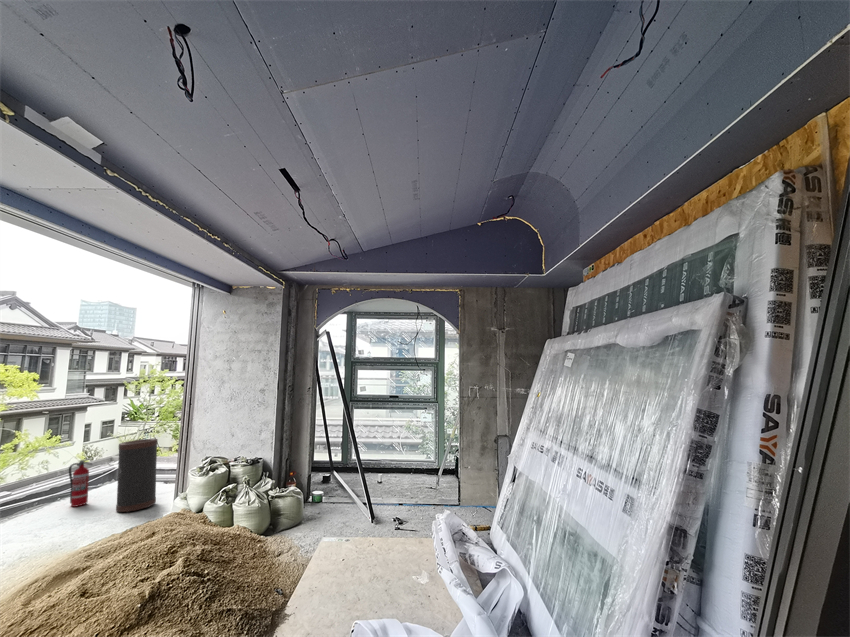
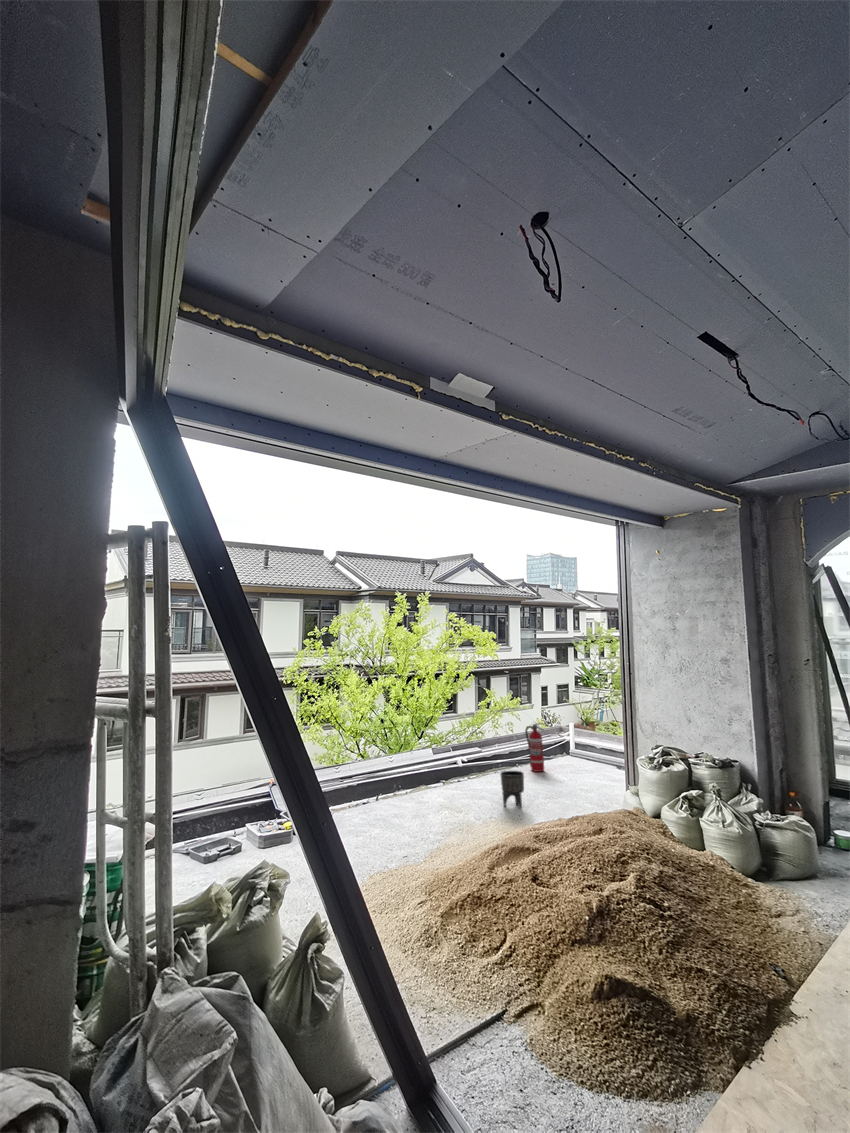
trash can: present [116,439,158,513] -> none [563,710,607,792]
planter: none [35,508,67,549] -> present [500,771,524,808]

